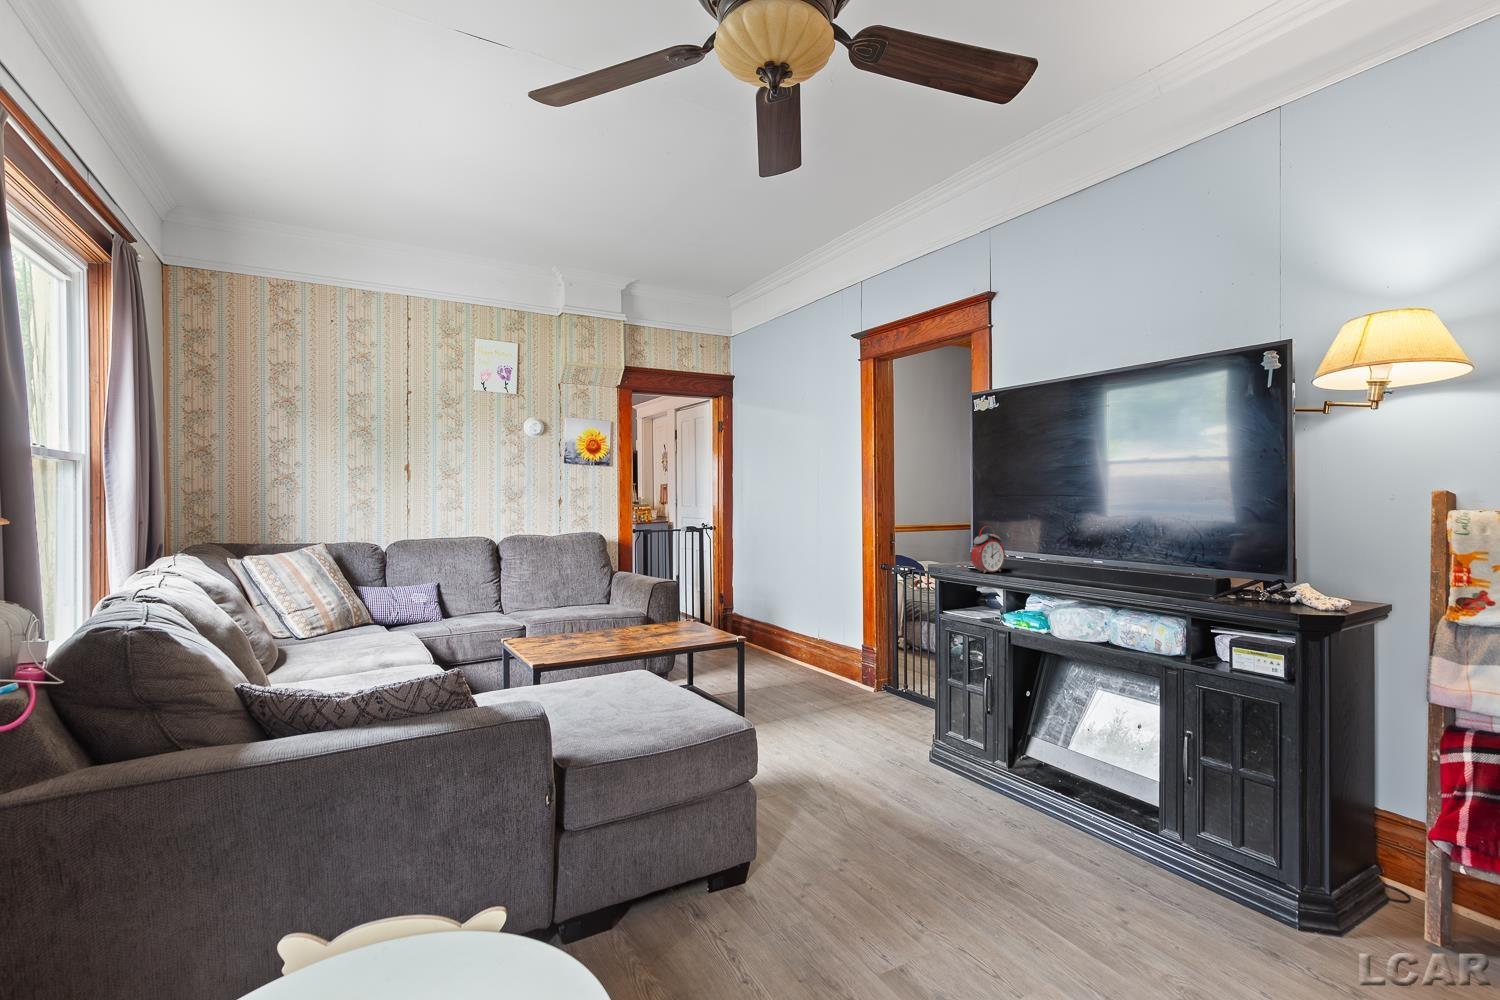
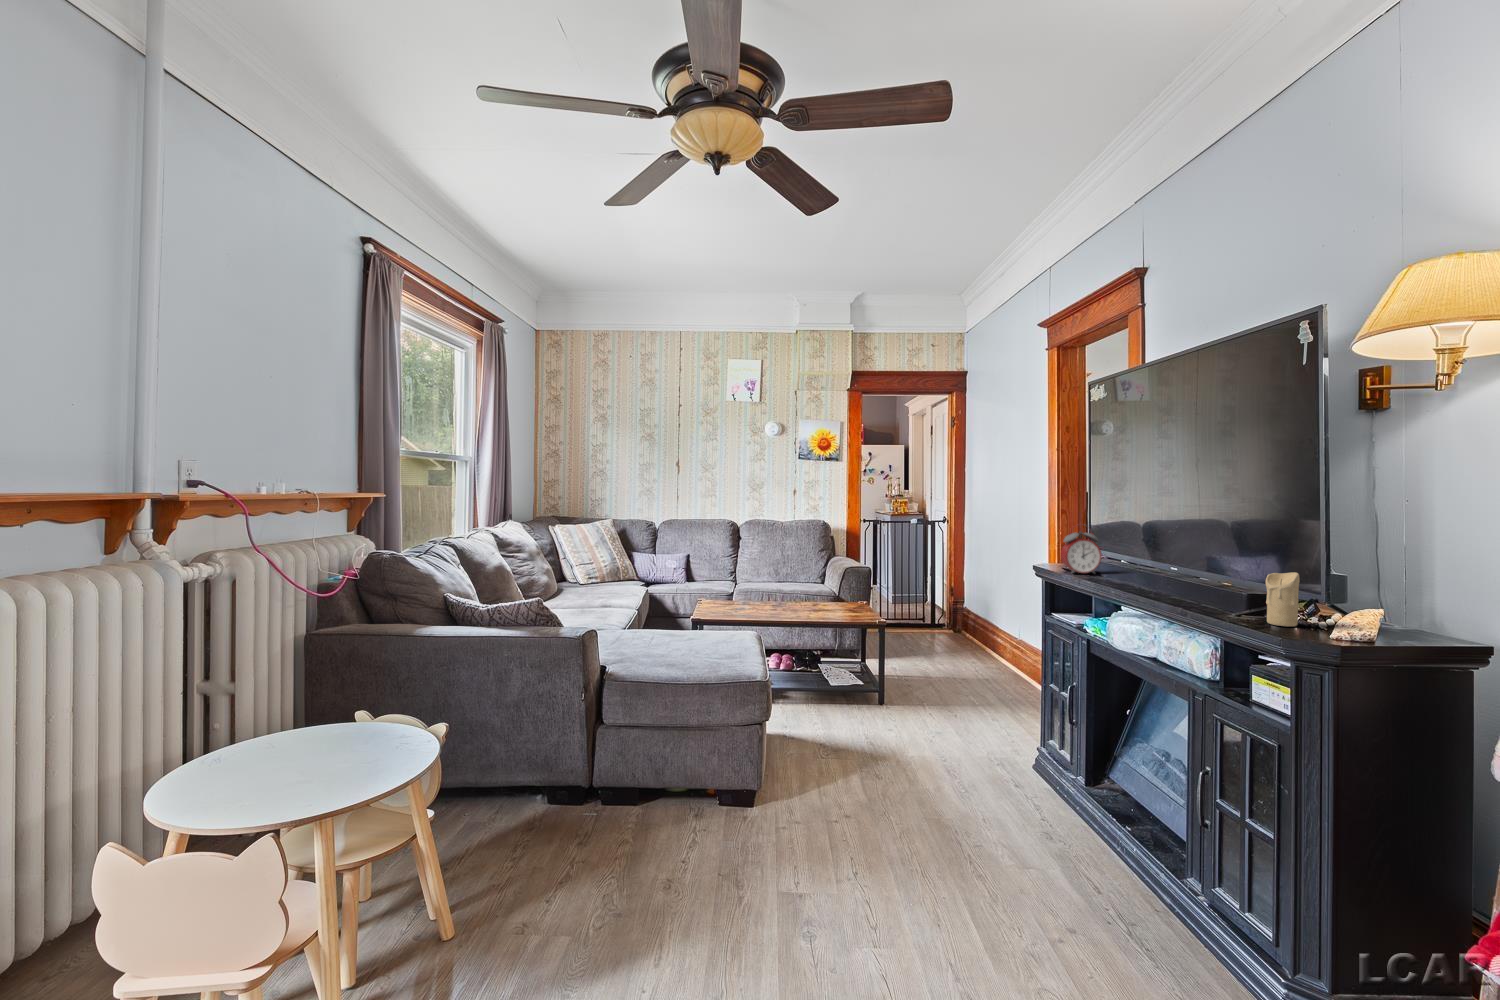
candle: none [1243,559,1270,604] -> present [1266,572,1300,627]

